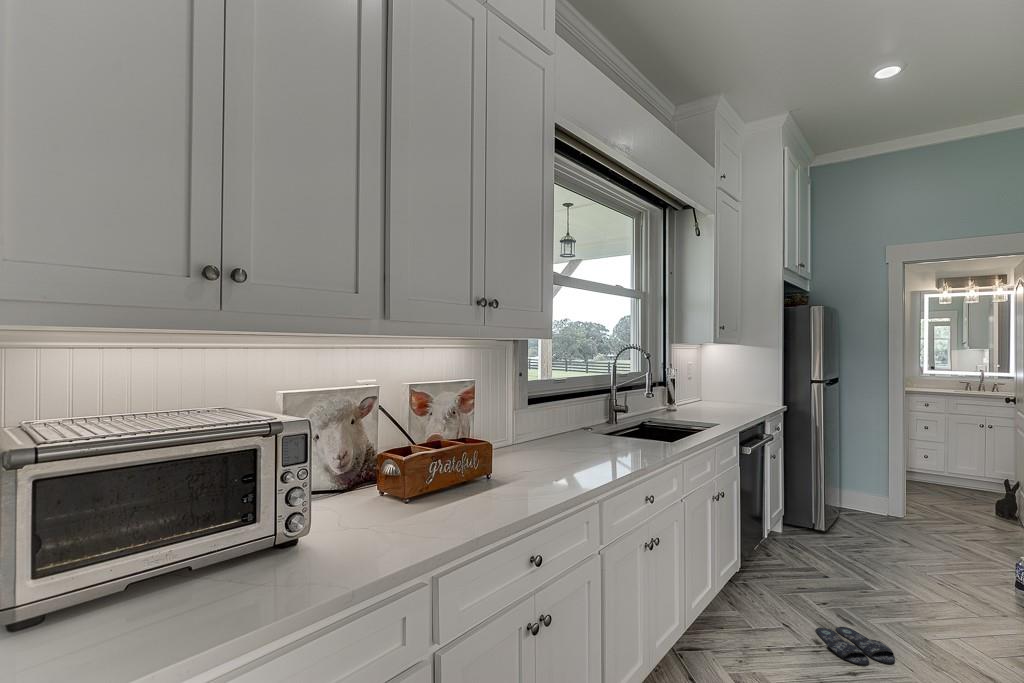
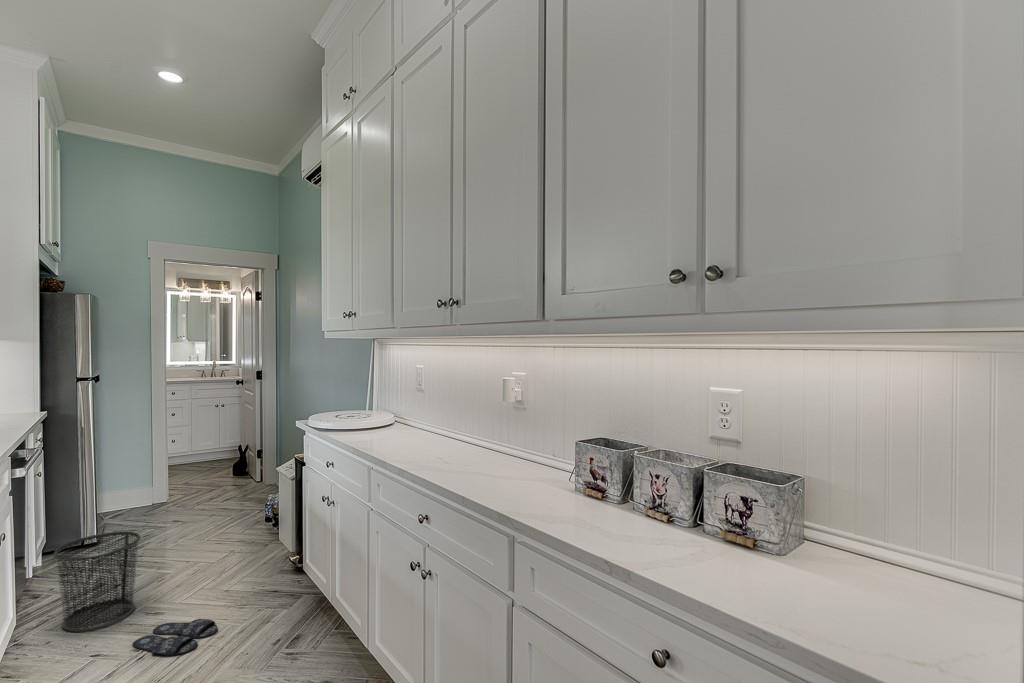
waste bin: none [770,520,838,604] -> present [54,531,141,631]

